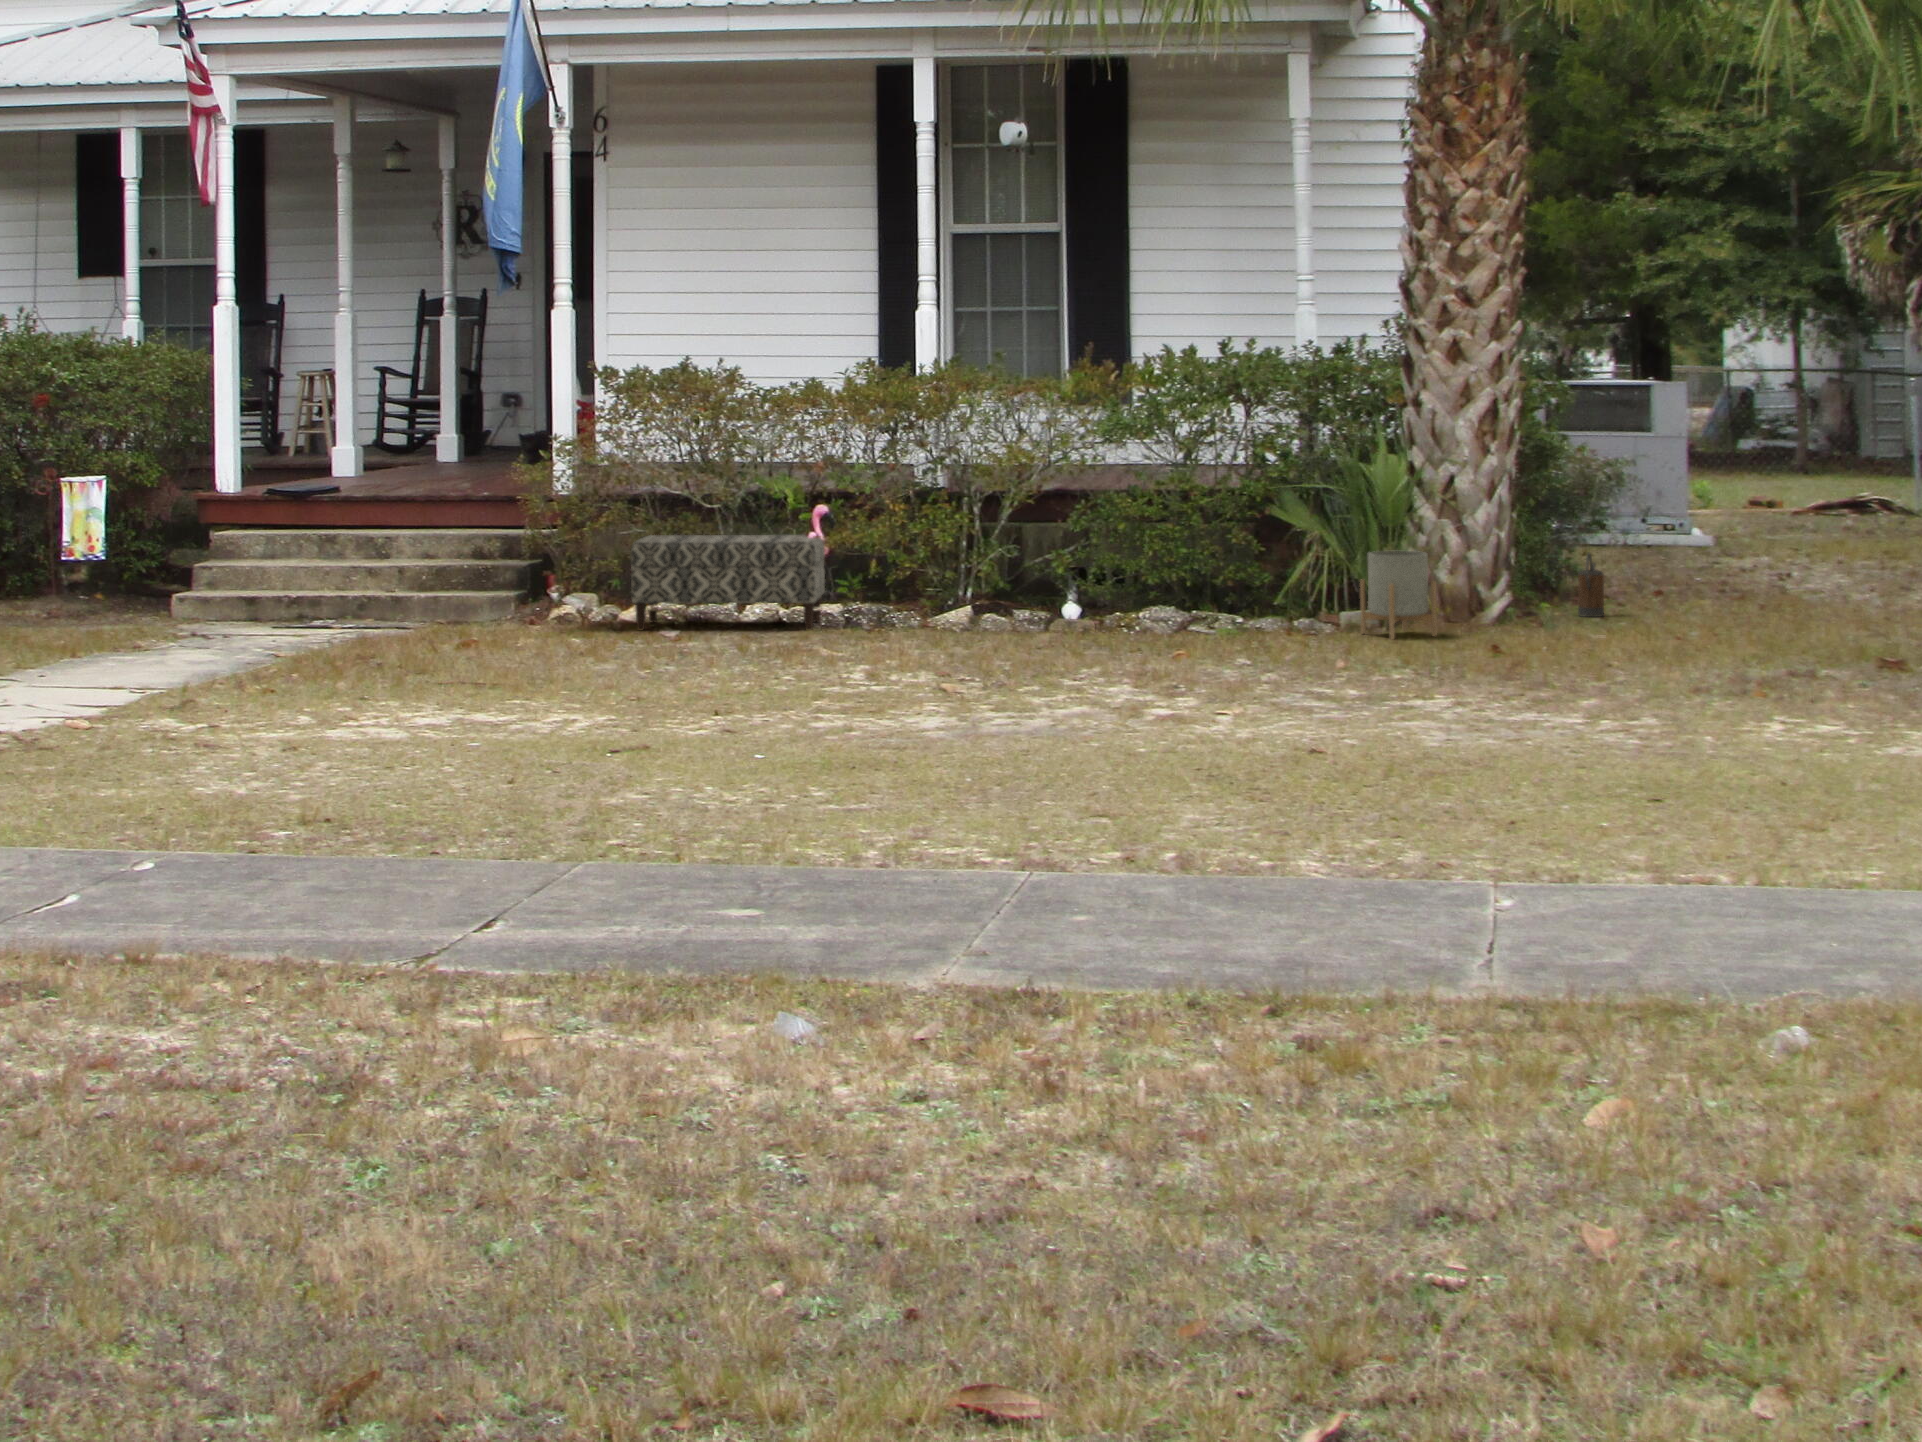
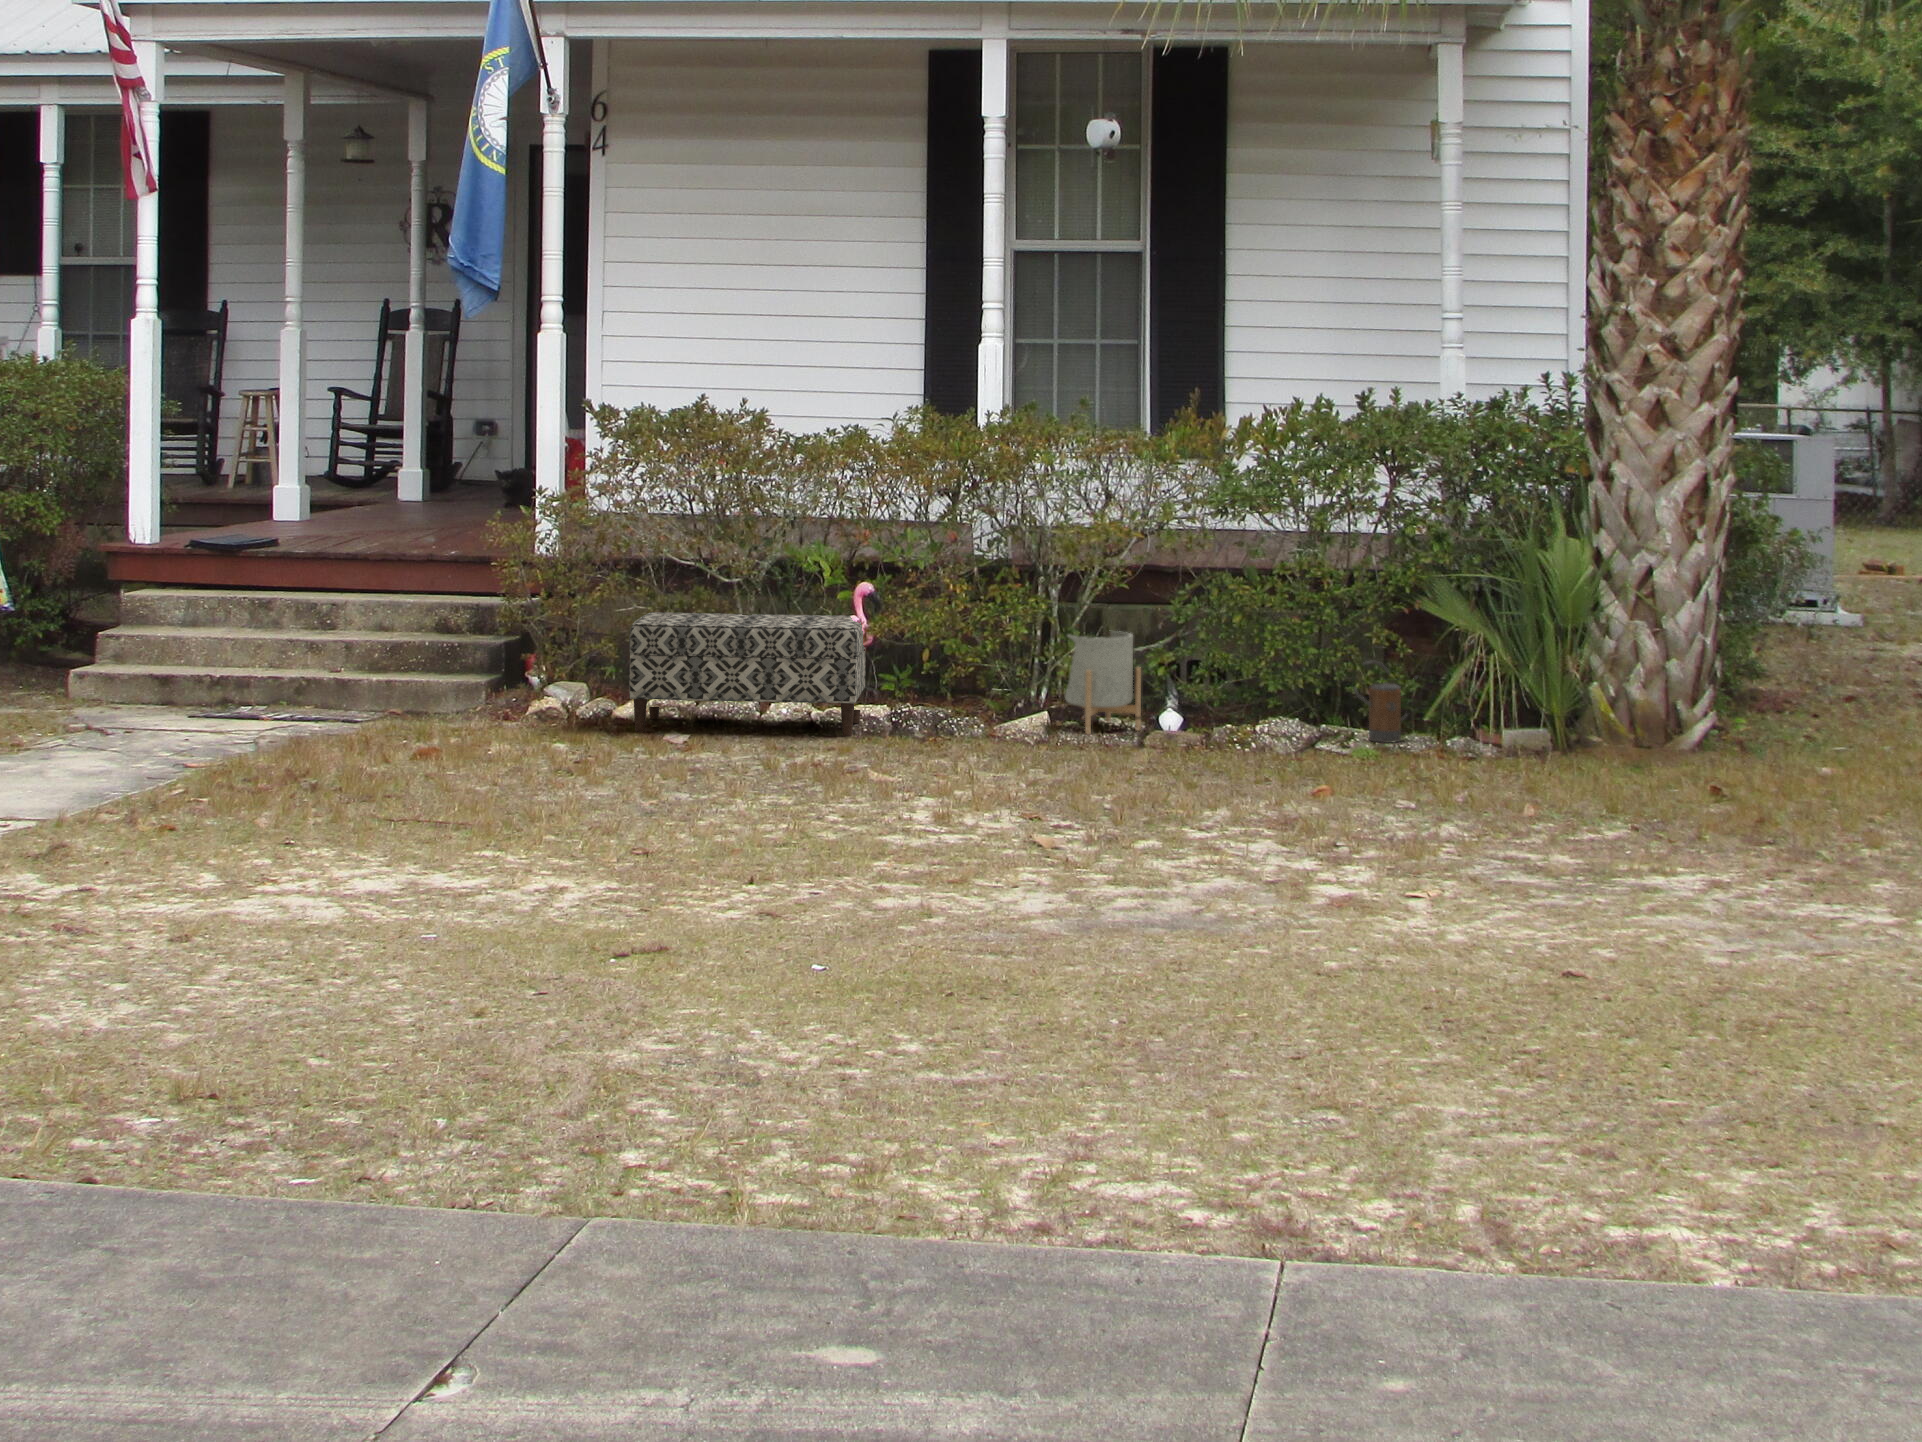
planter: present [1360,551,1437,640] -> present [1057,631,1141,734]
watering can: present [1578,553,1604,617] -> present [1354,661,1418,743]

